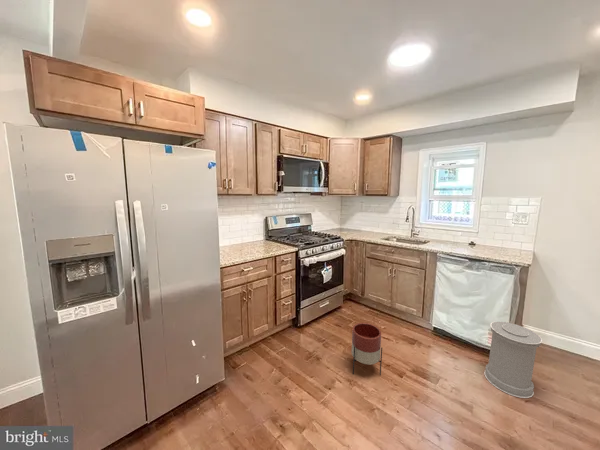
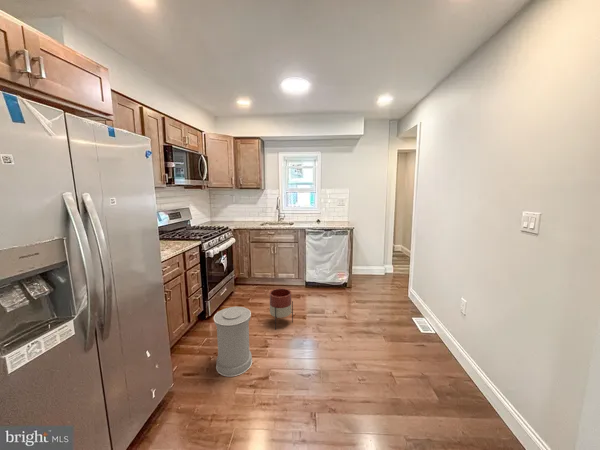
trash can: present [484,321,542,398] -> present [214,307,252,377]

